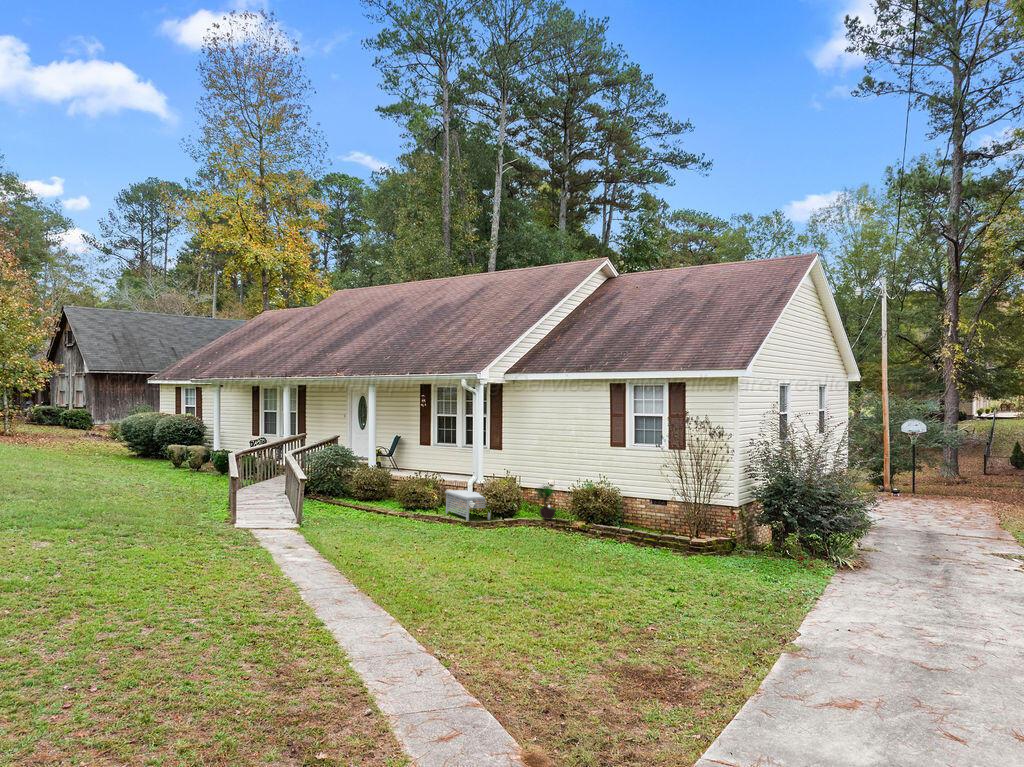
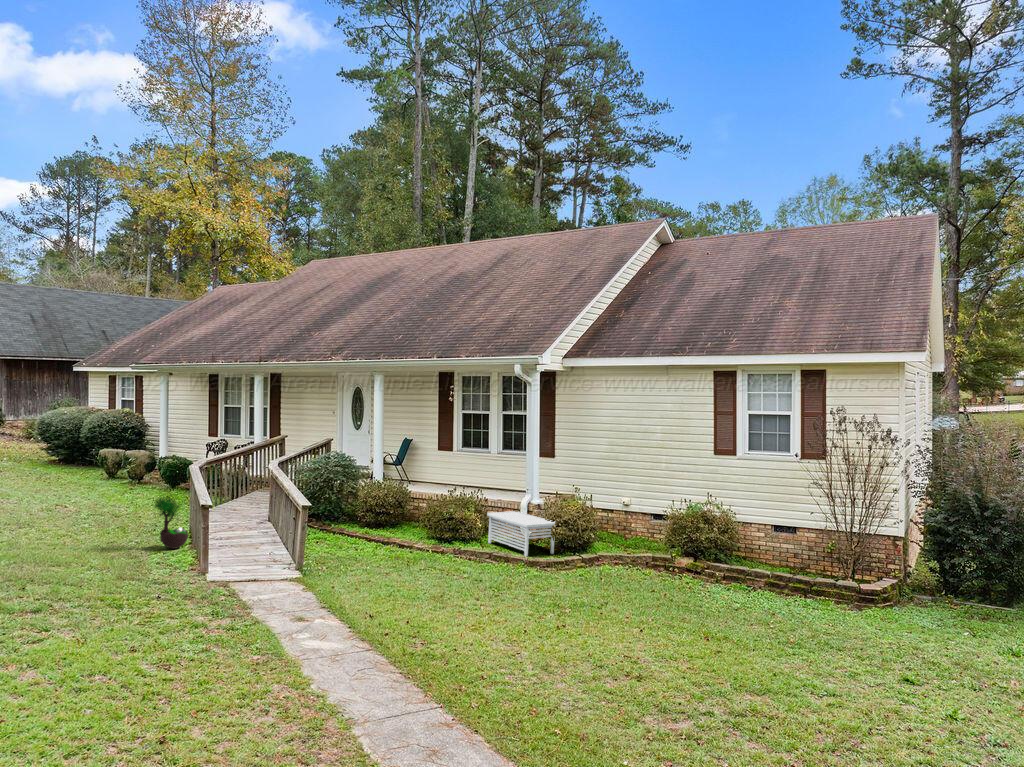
potted tree: present [535,486,556,519] -> present [155,495,188,549]

